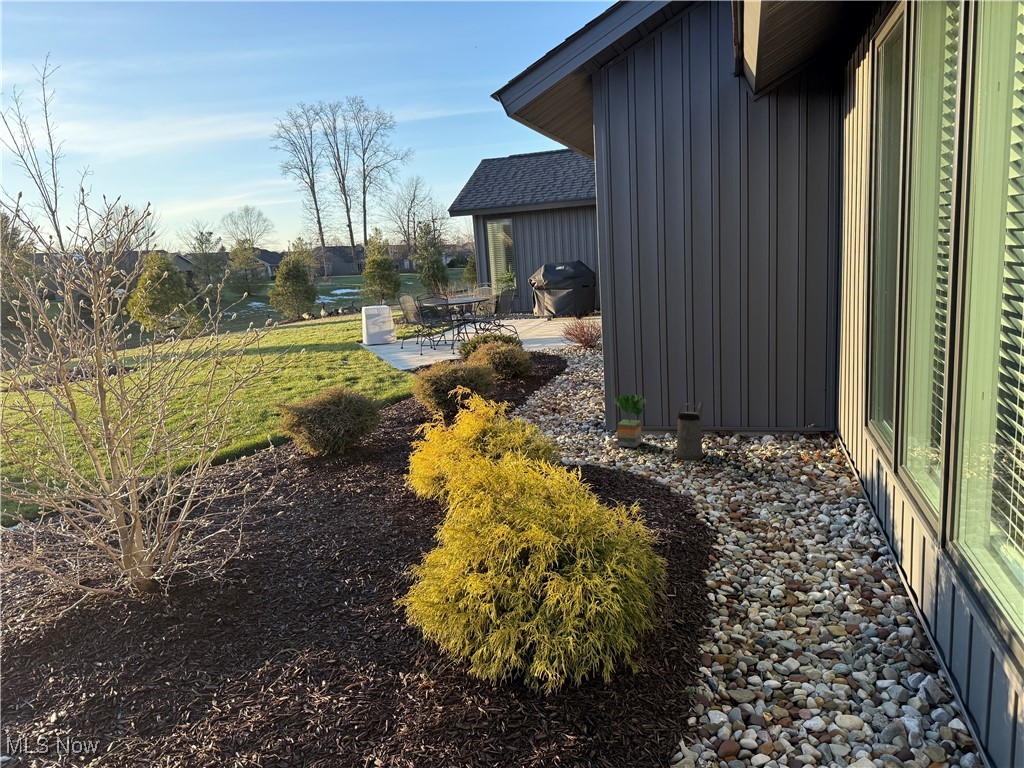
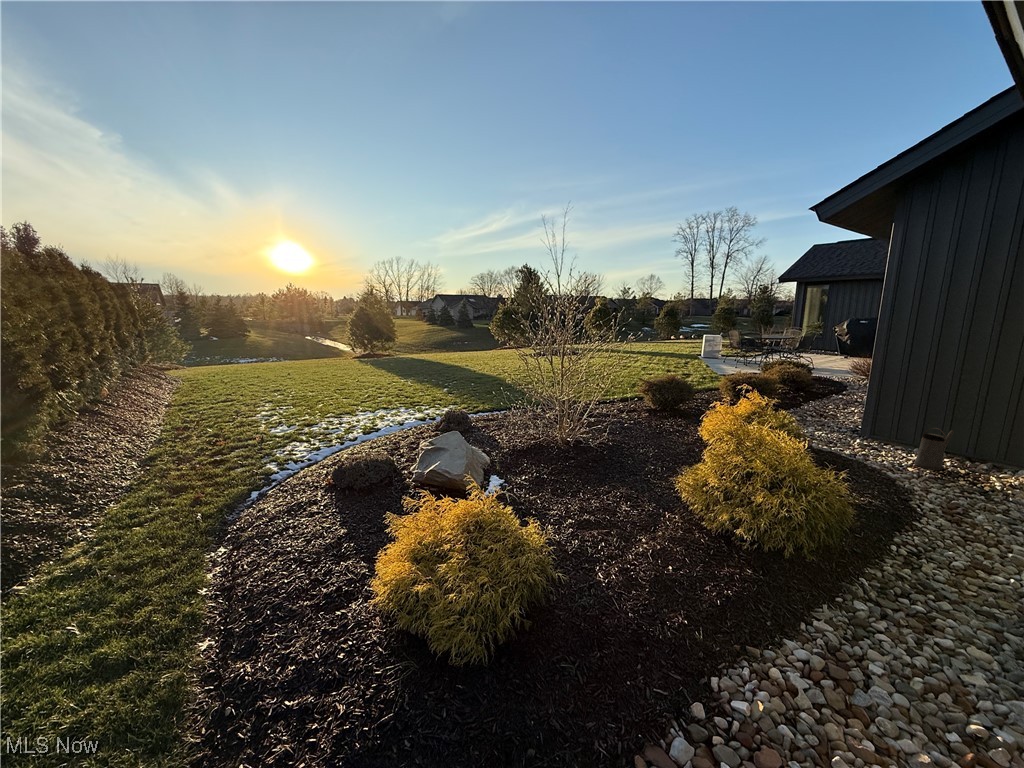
potted tree: present [615,394,647,447] -> none [864,412,899,451]

